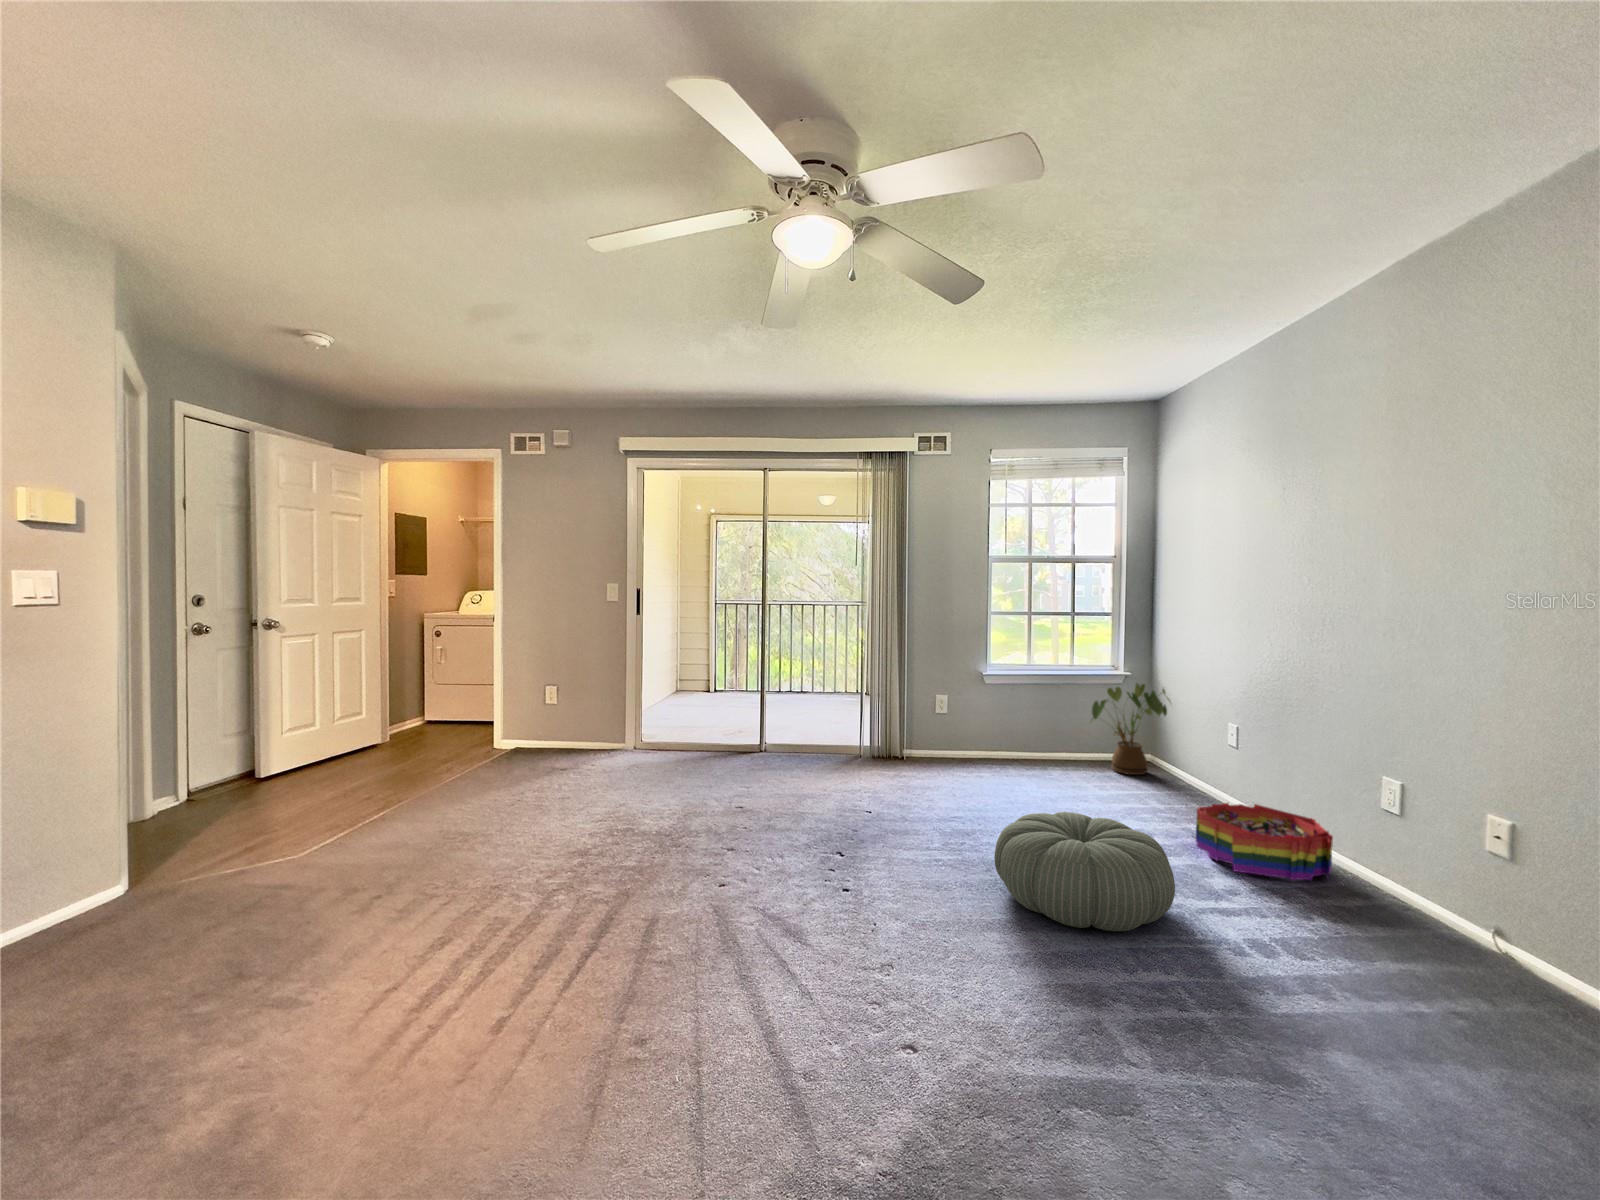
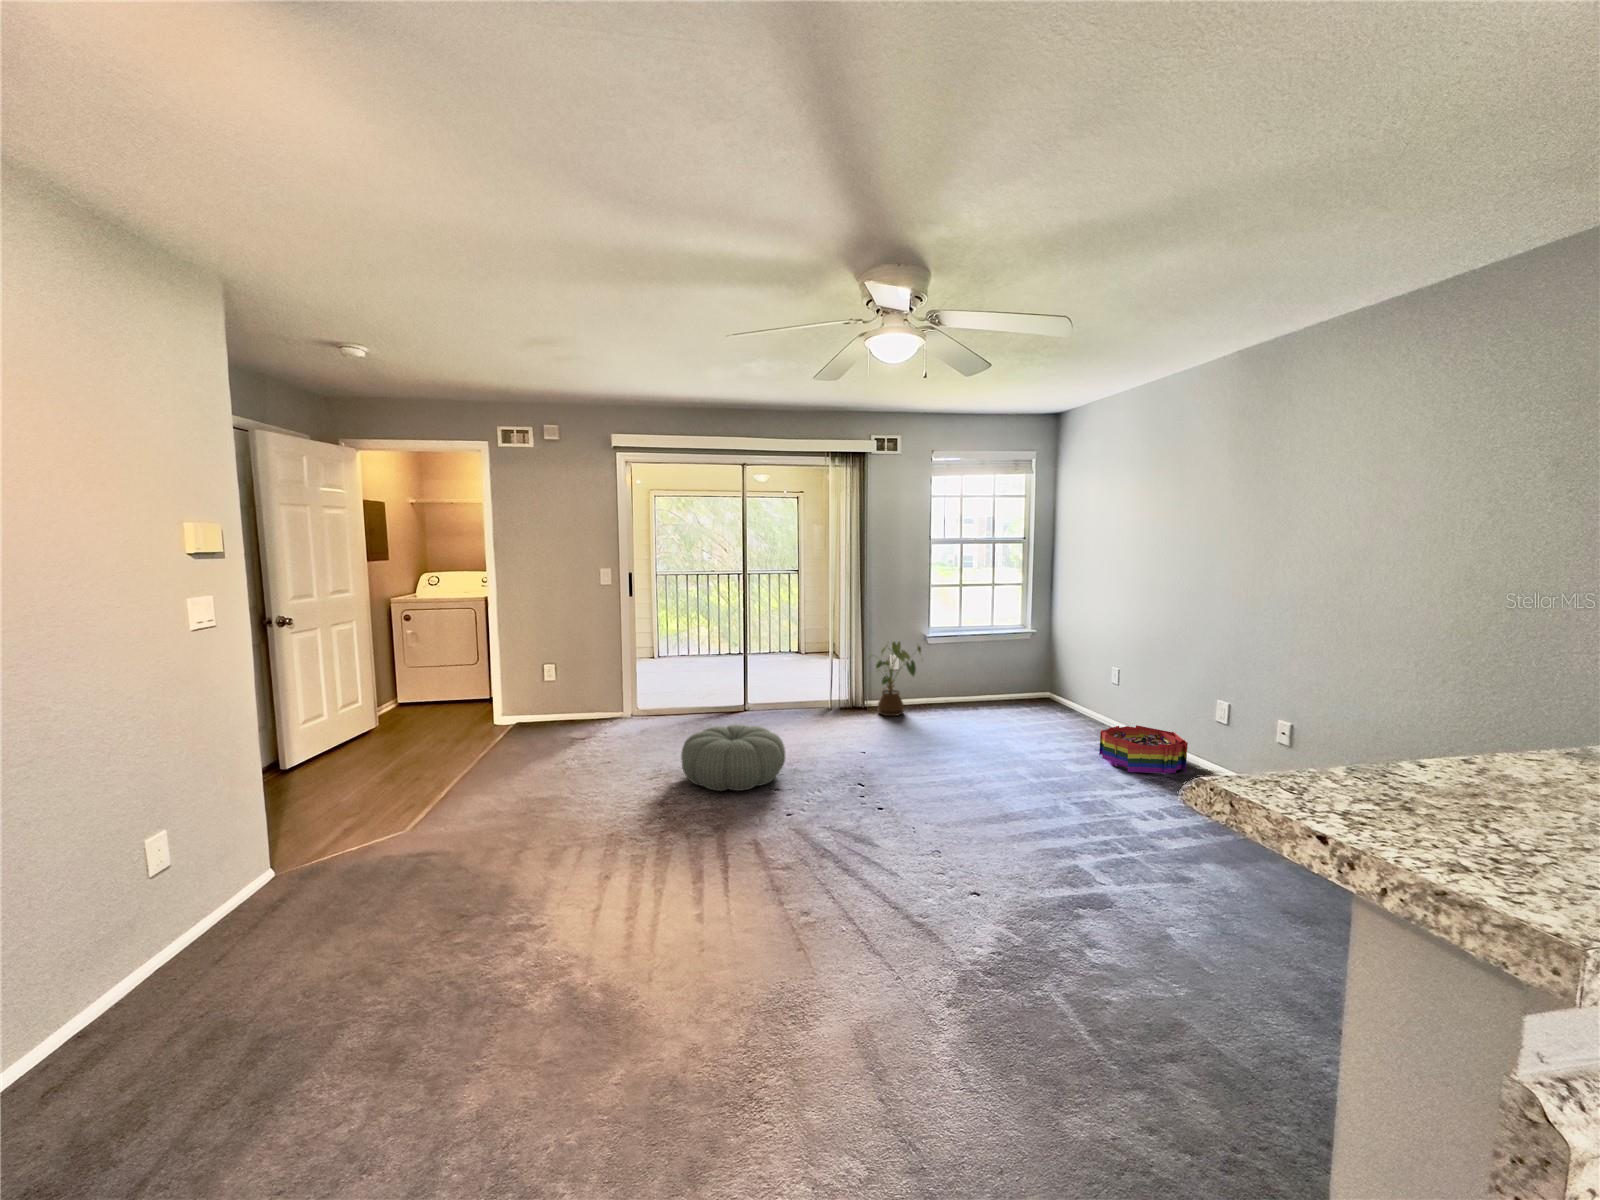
house plant: present [1092,683,1170,775] -> present [869,642,921,716]
pouf: present [994,812,1175,931] -> present [681,724,785,791]

